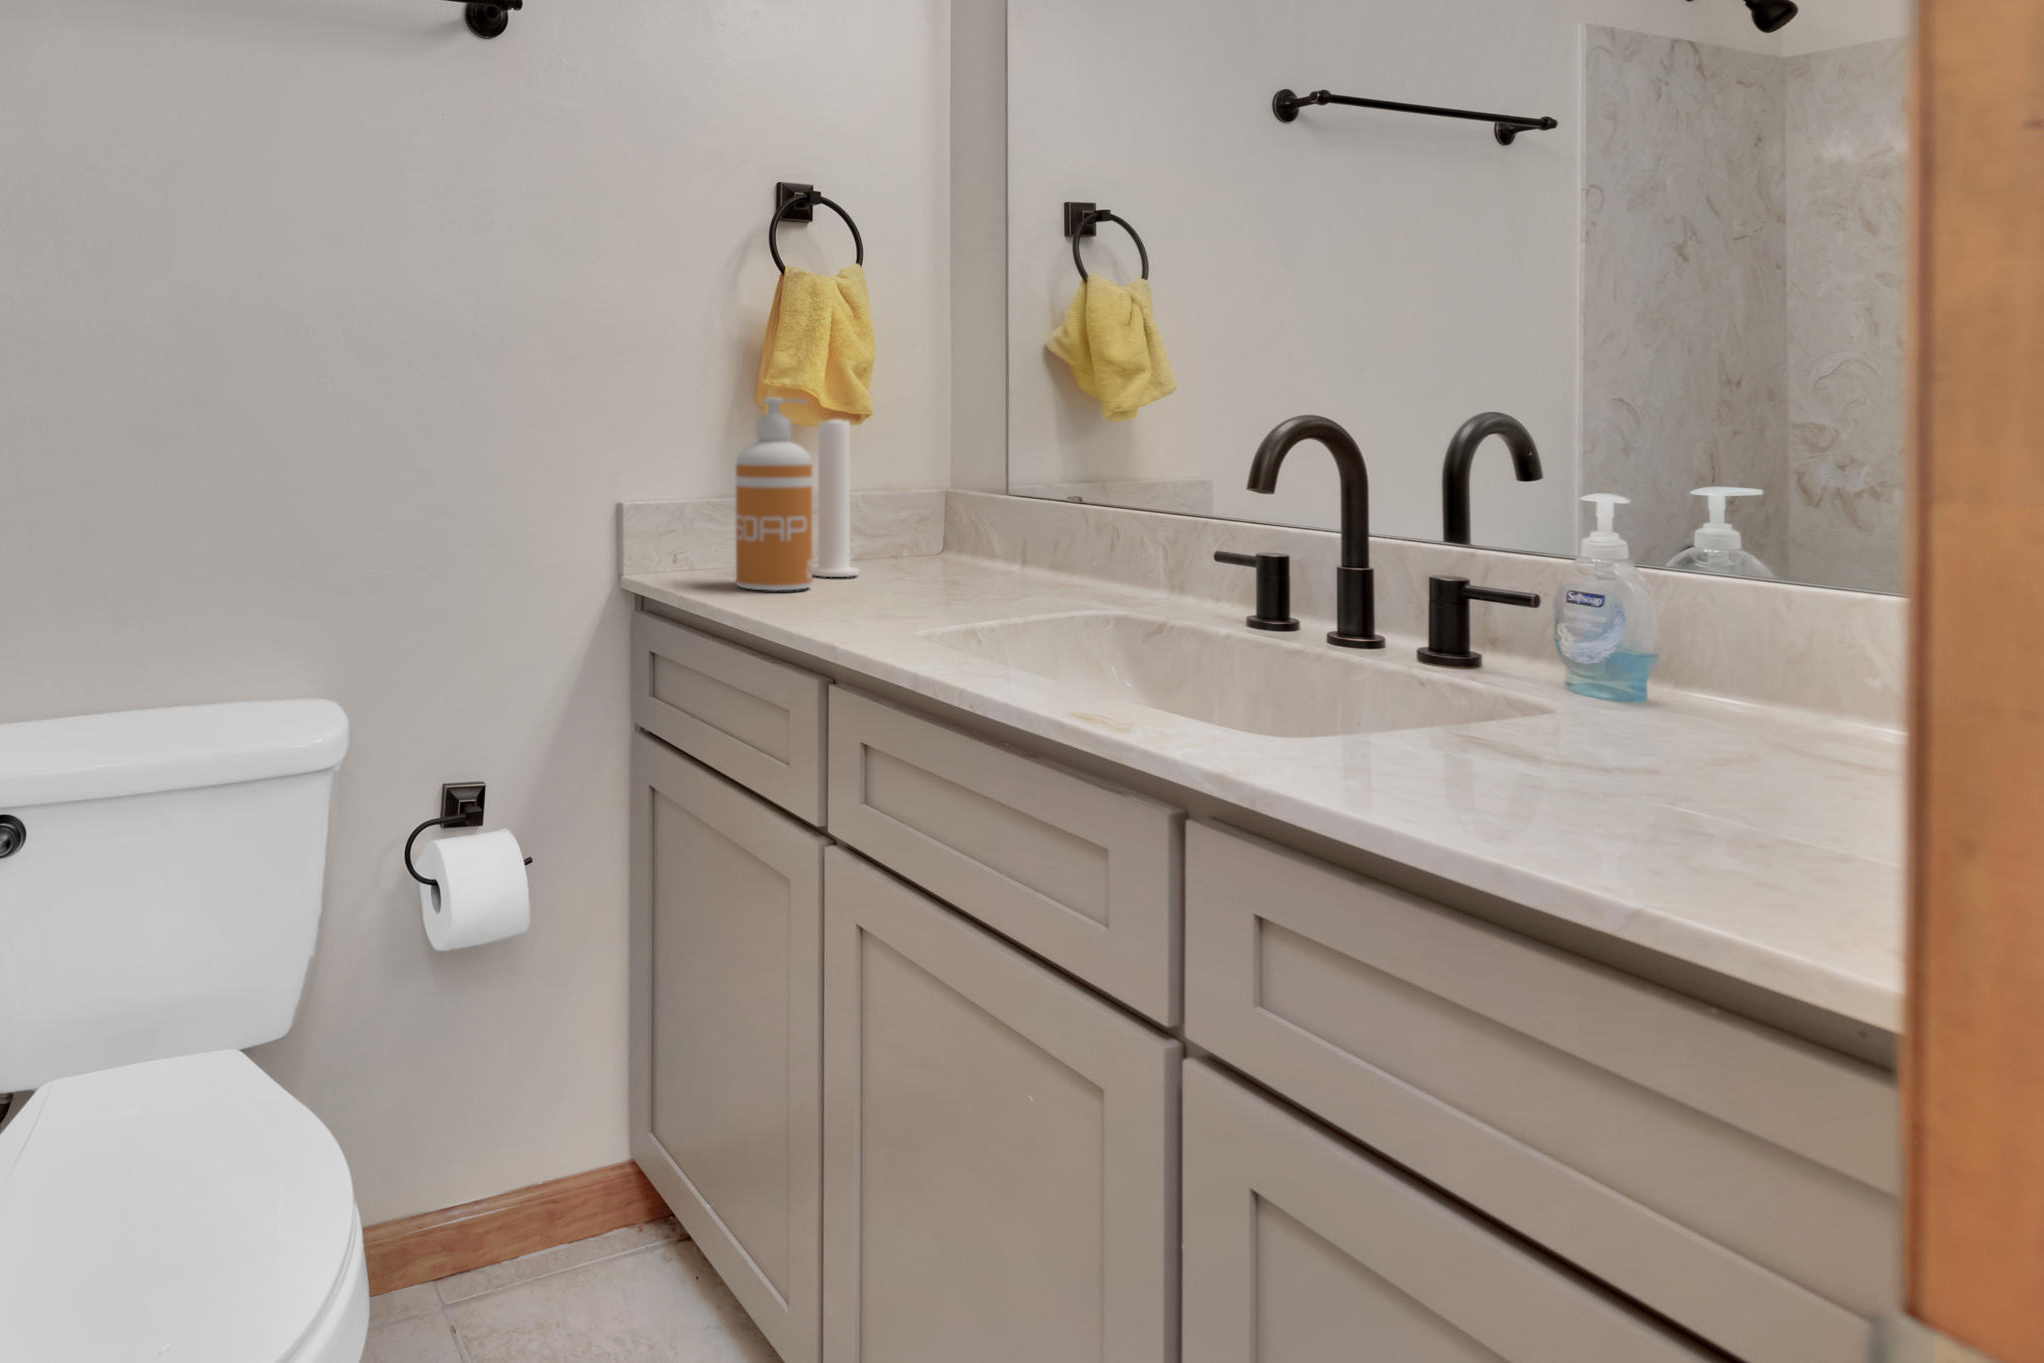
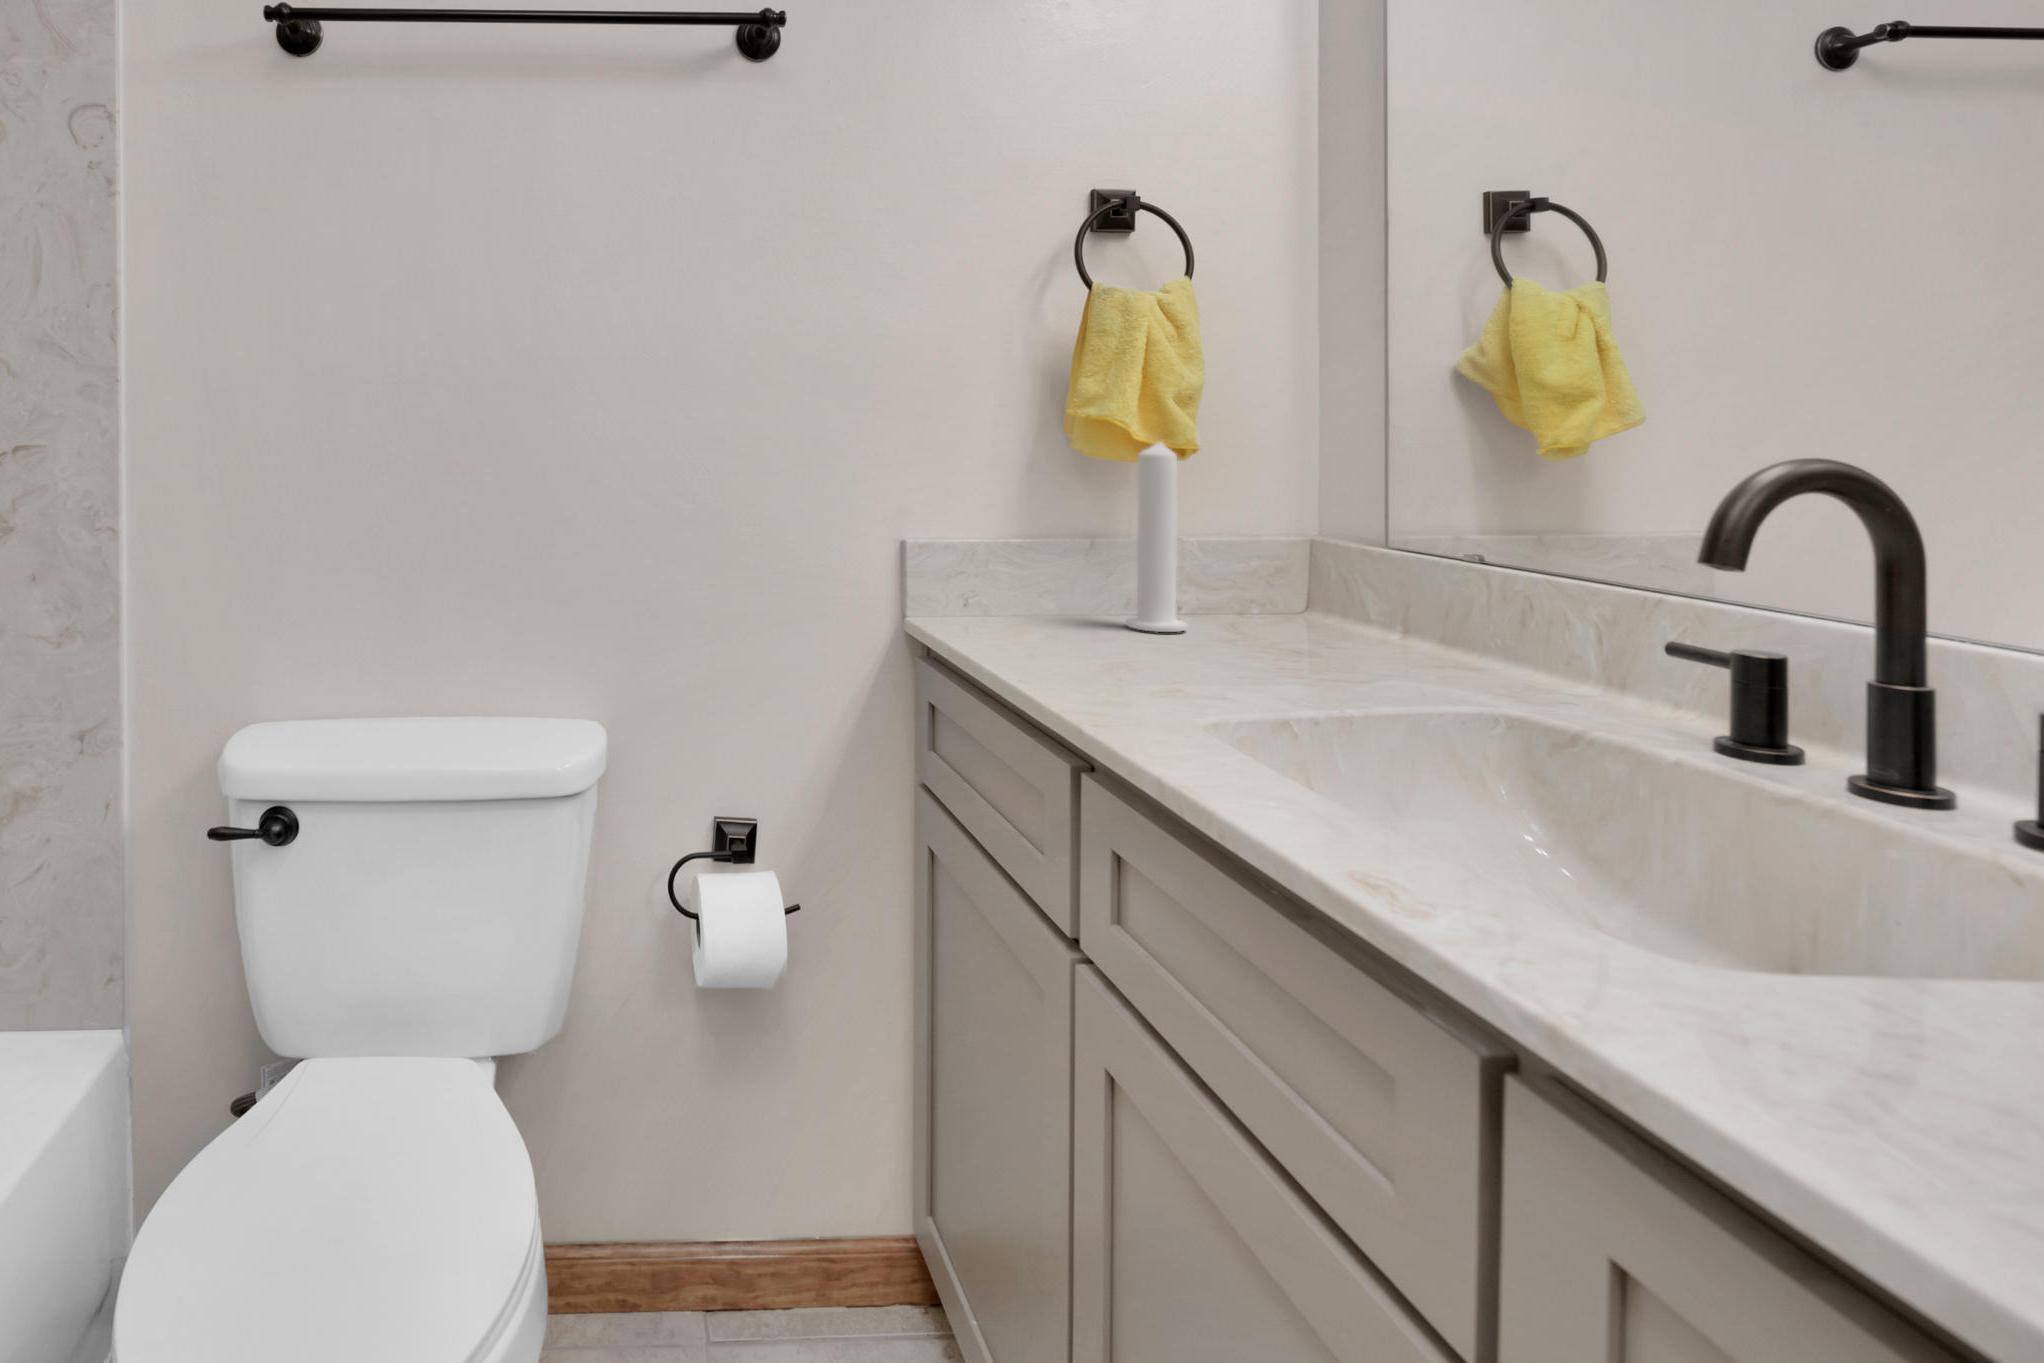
soap dispenser: present [736,398,812,590] -> none [1025,428,1114,647]

